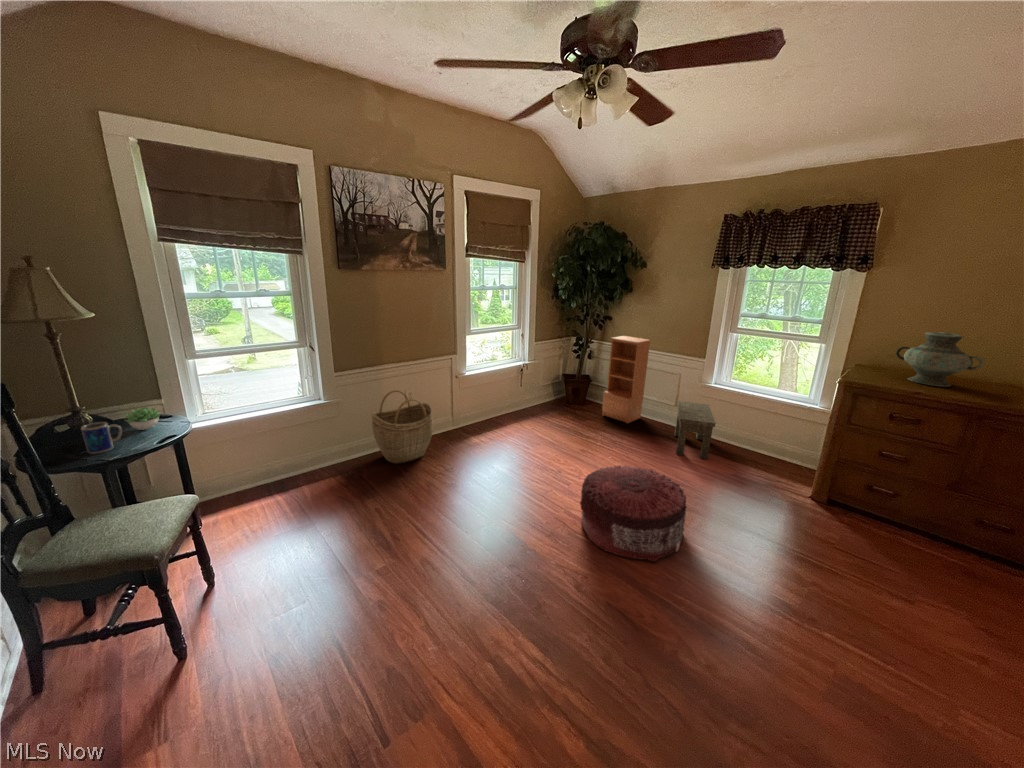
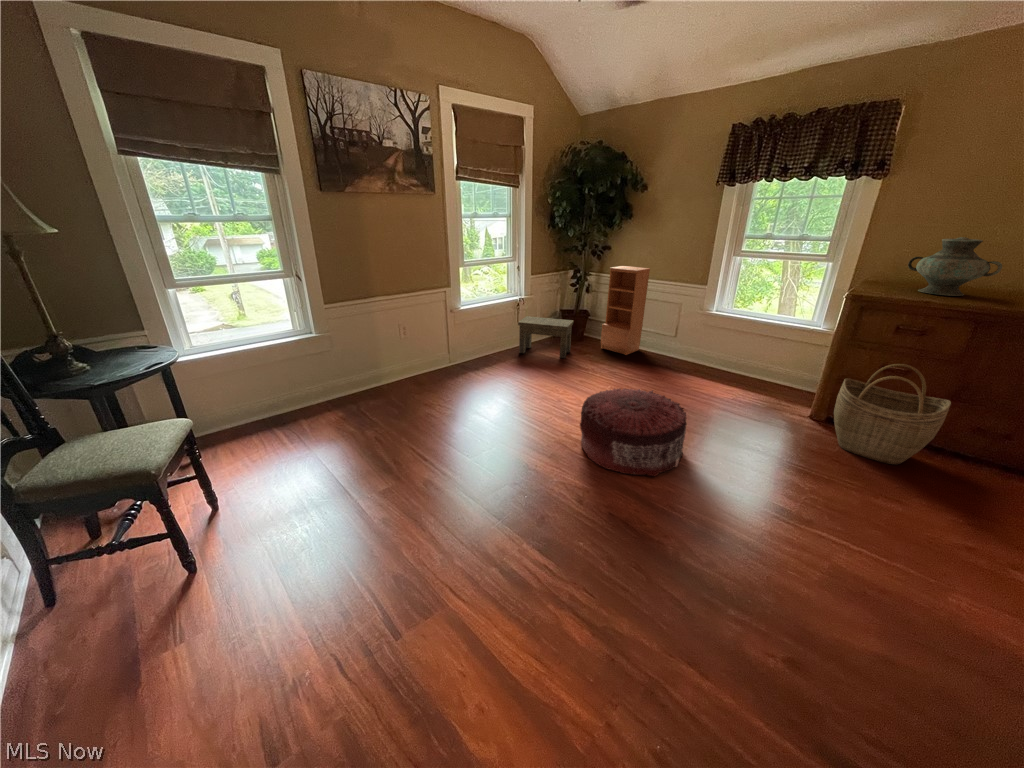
woven basket: present [372,390,433,464] -> present [834,364,951,465]
side table: present [675,401,716,459] -> present [518,316,574,358]
succulent plant: present [125,407,160,430] -> none [106,335,145,358]
mug: present [81,422,122,454] -> none [58,347,104,379]

